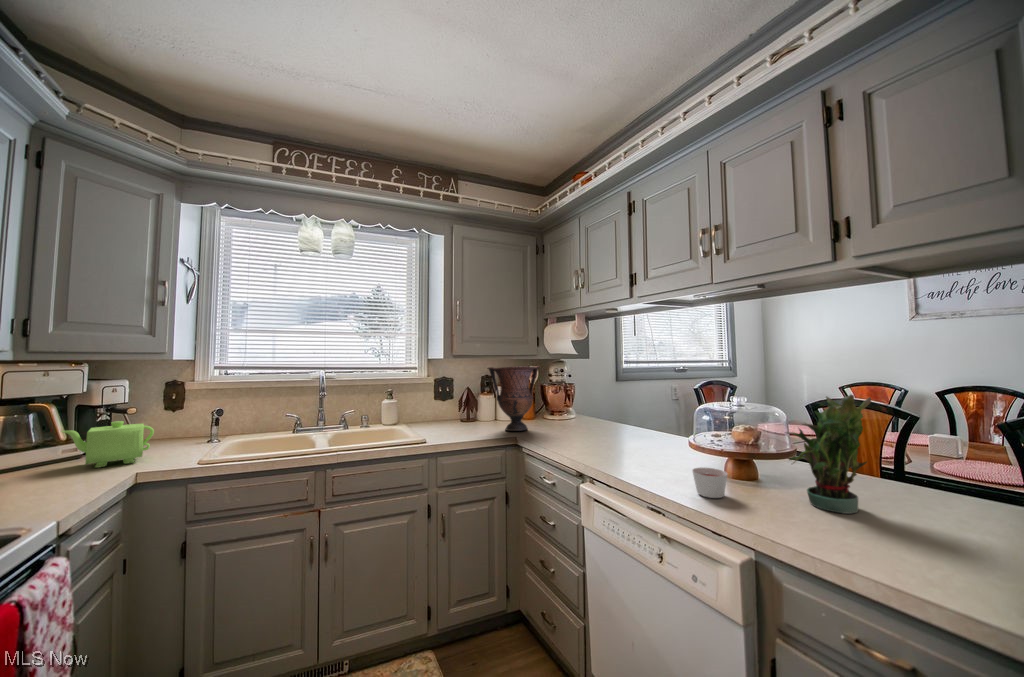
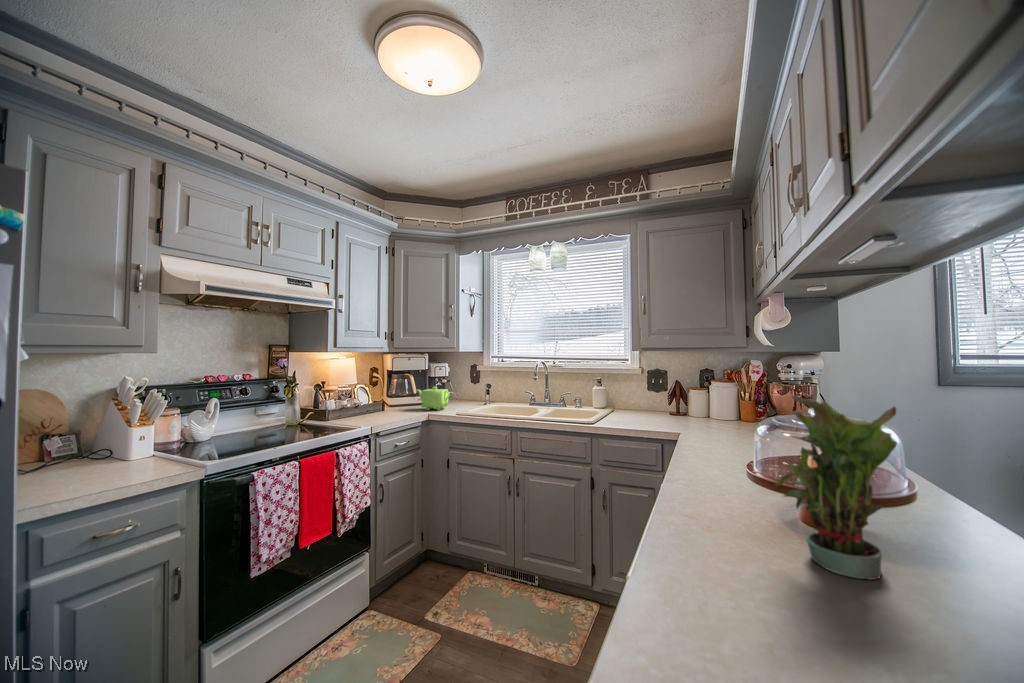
vase: present [487,366,539,431] -> none [666,359,731,429]
candle: present [692,468,727,498] -> none [695,476,736,513]

